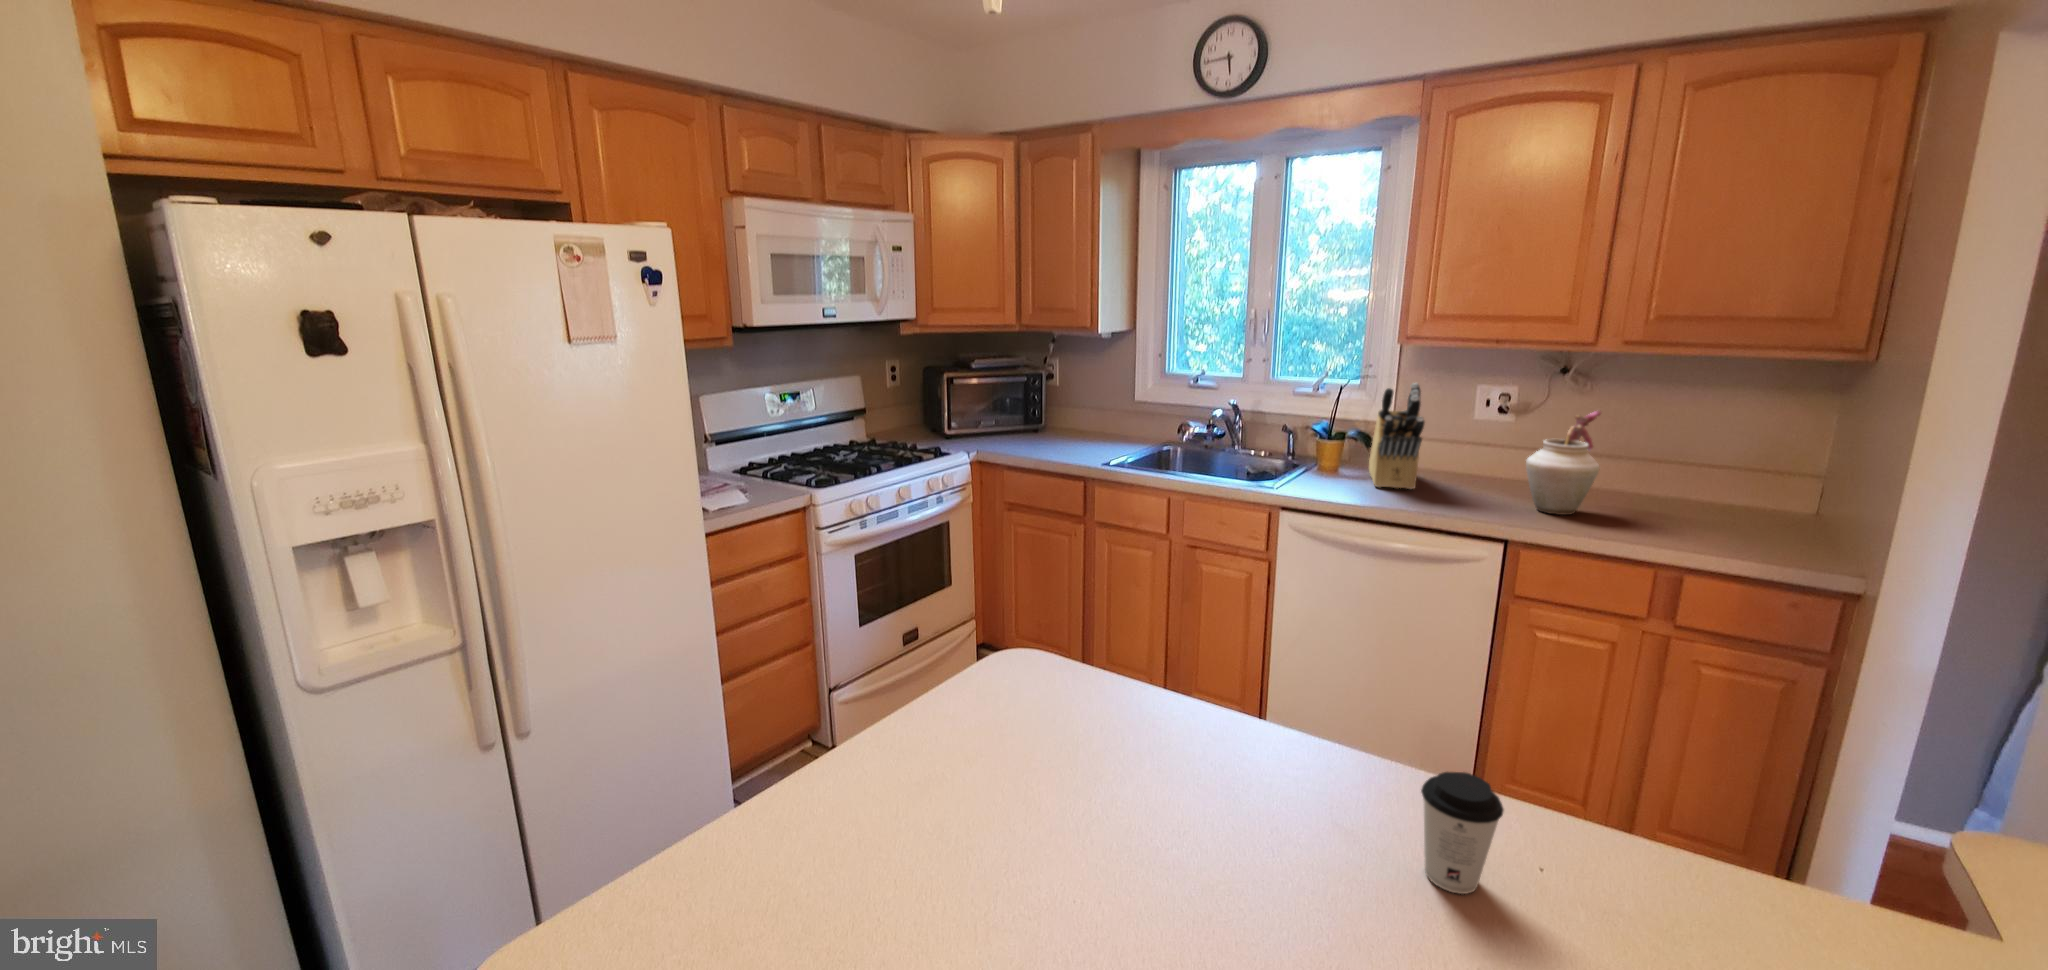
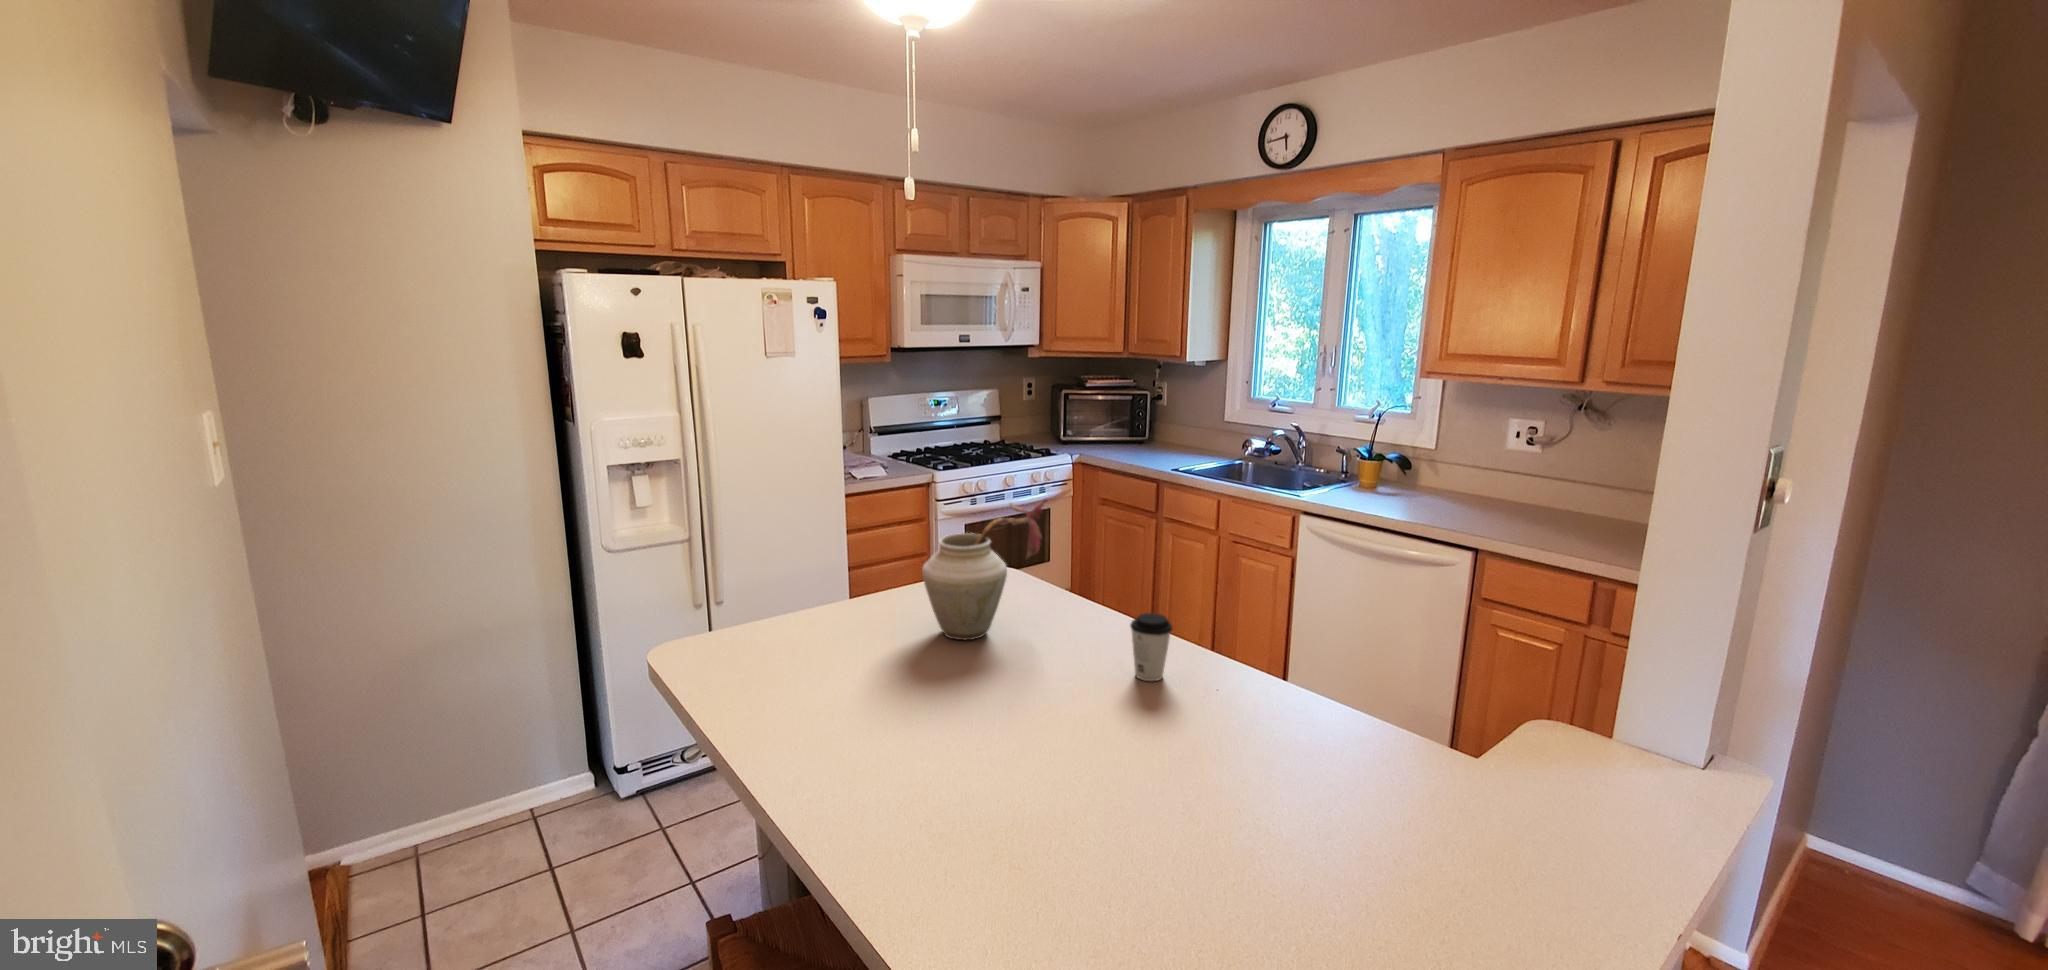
knife block: present [1369,383,1425,489] -> none [1391,411,1440,505]
vase: present [1526,410,1601,515] -> present [922,499,1048,640]

